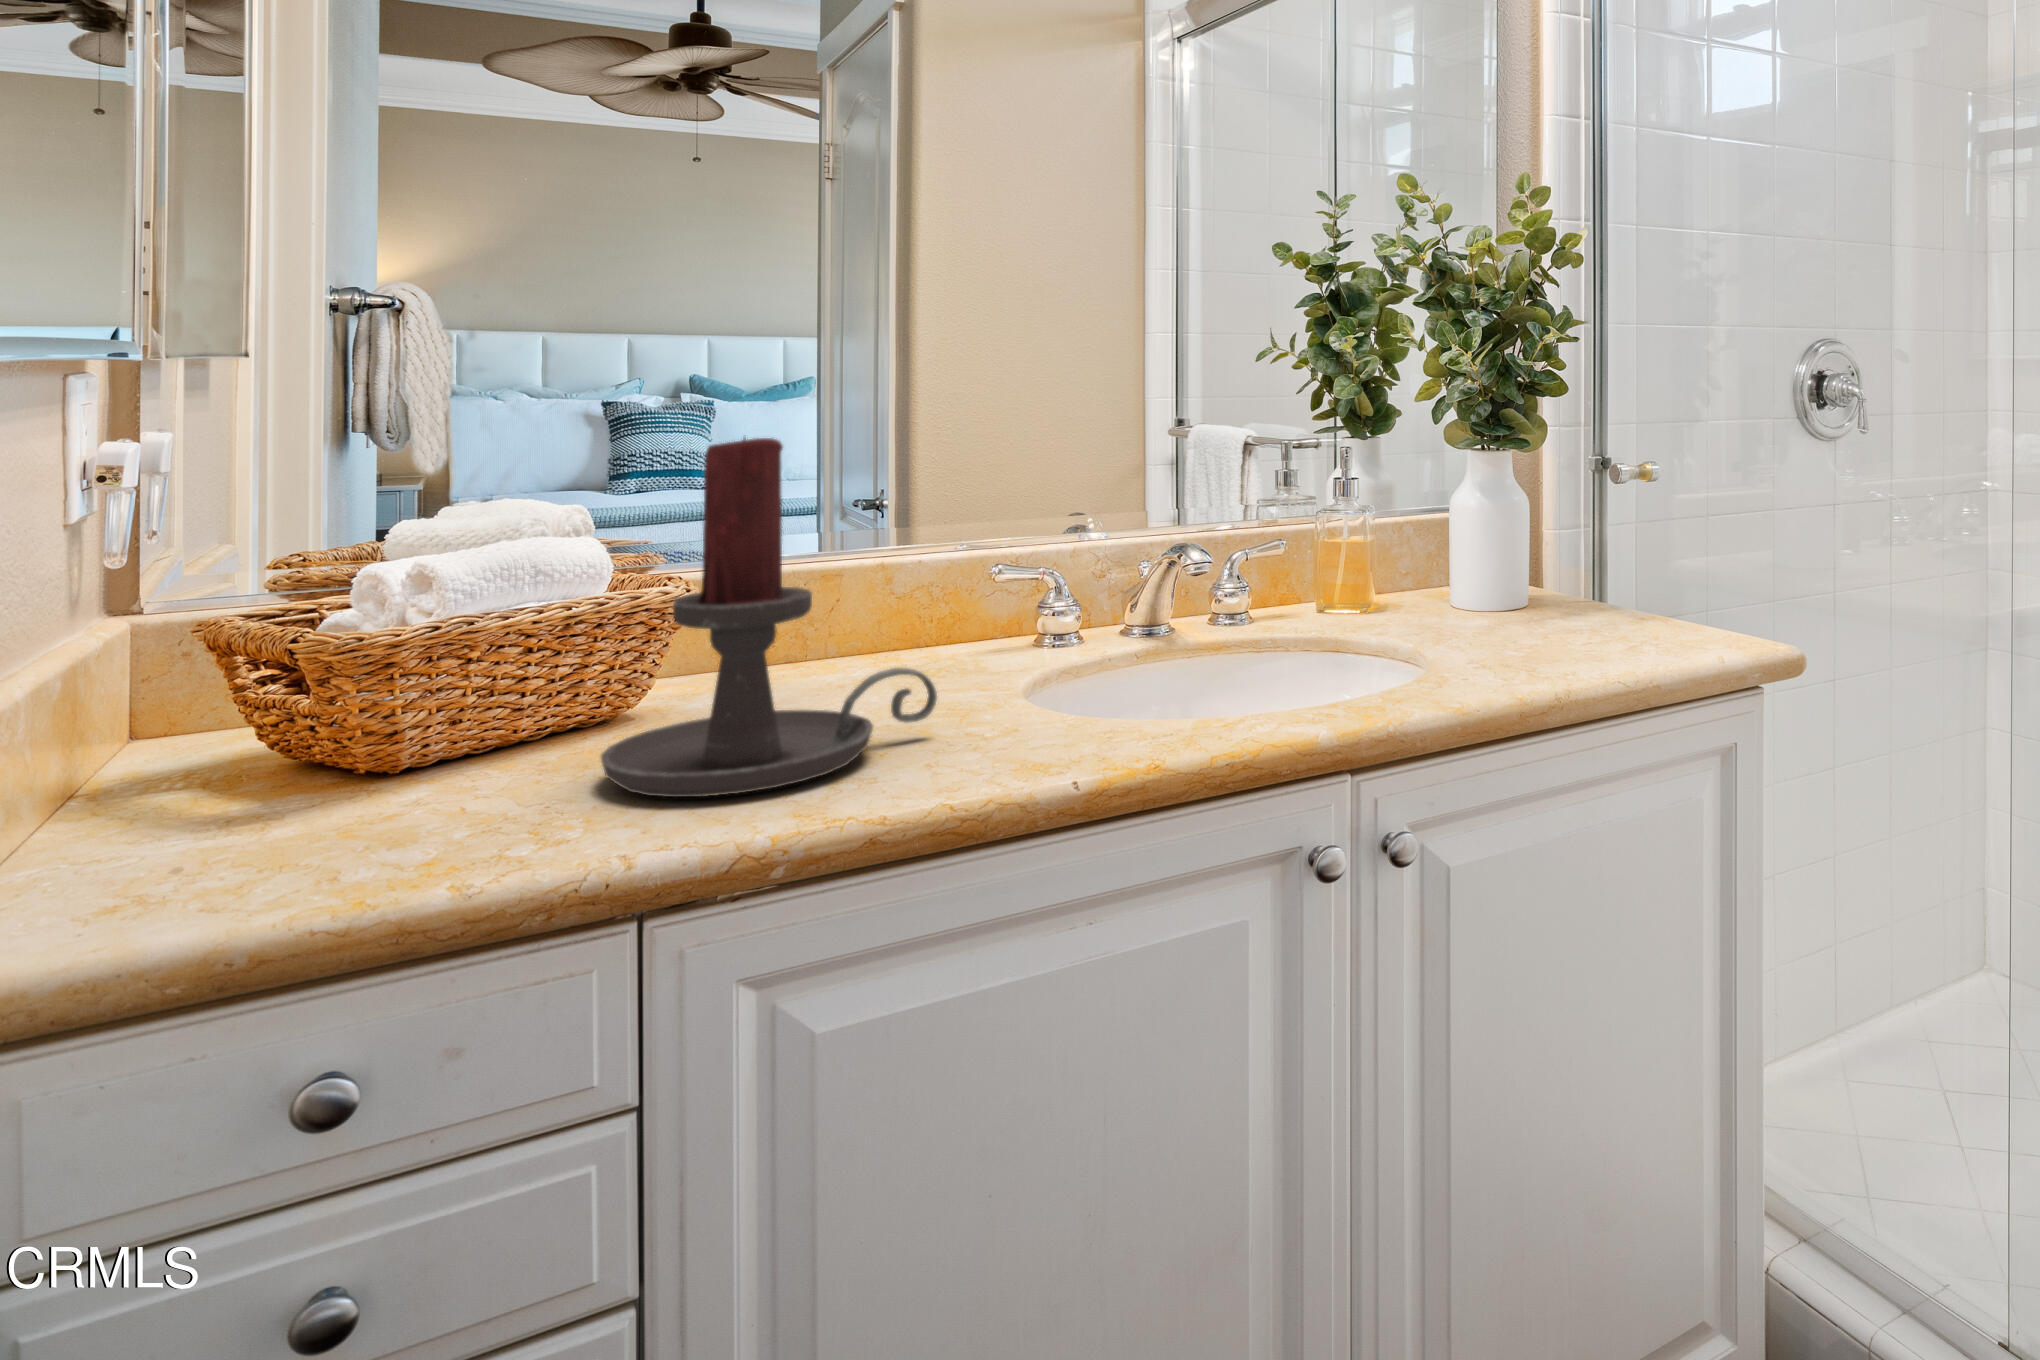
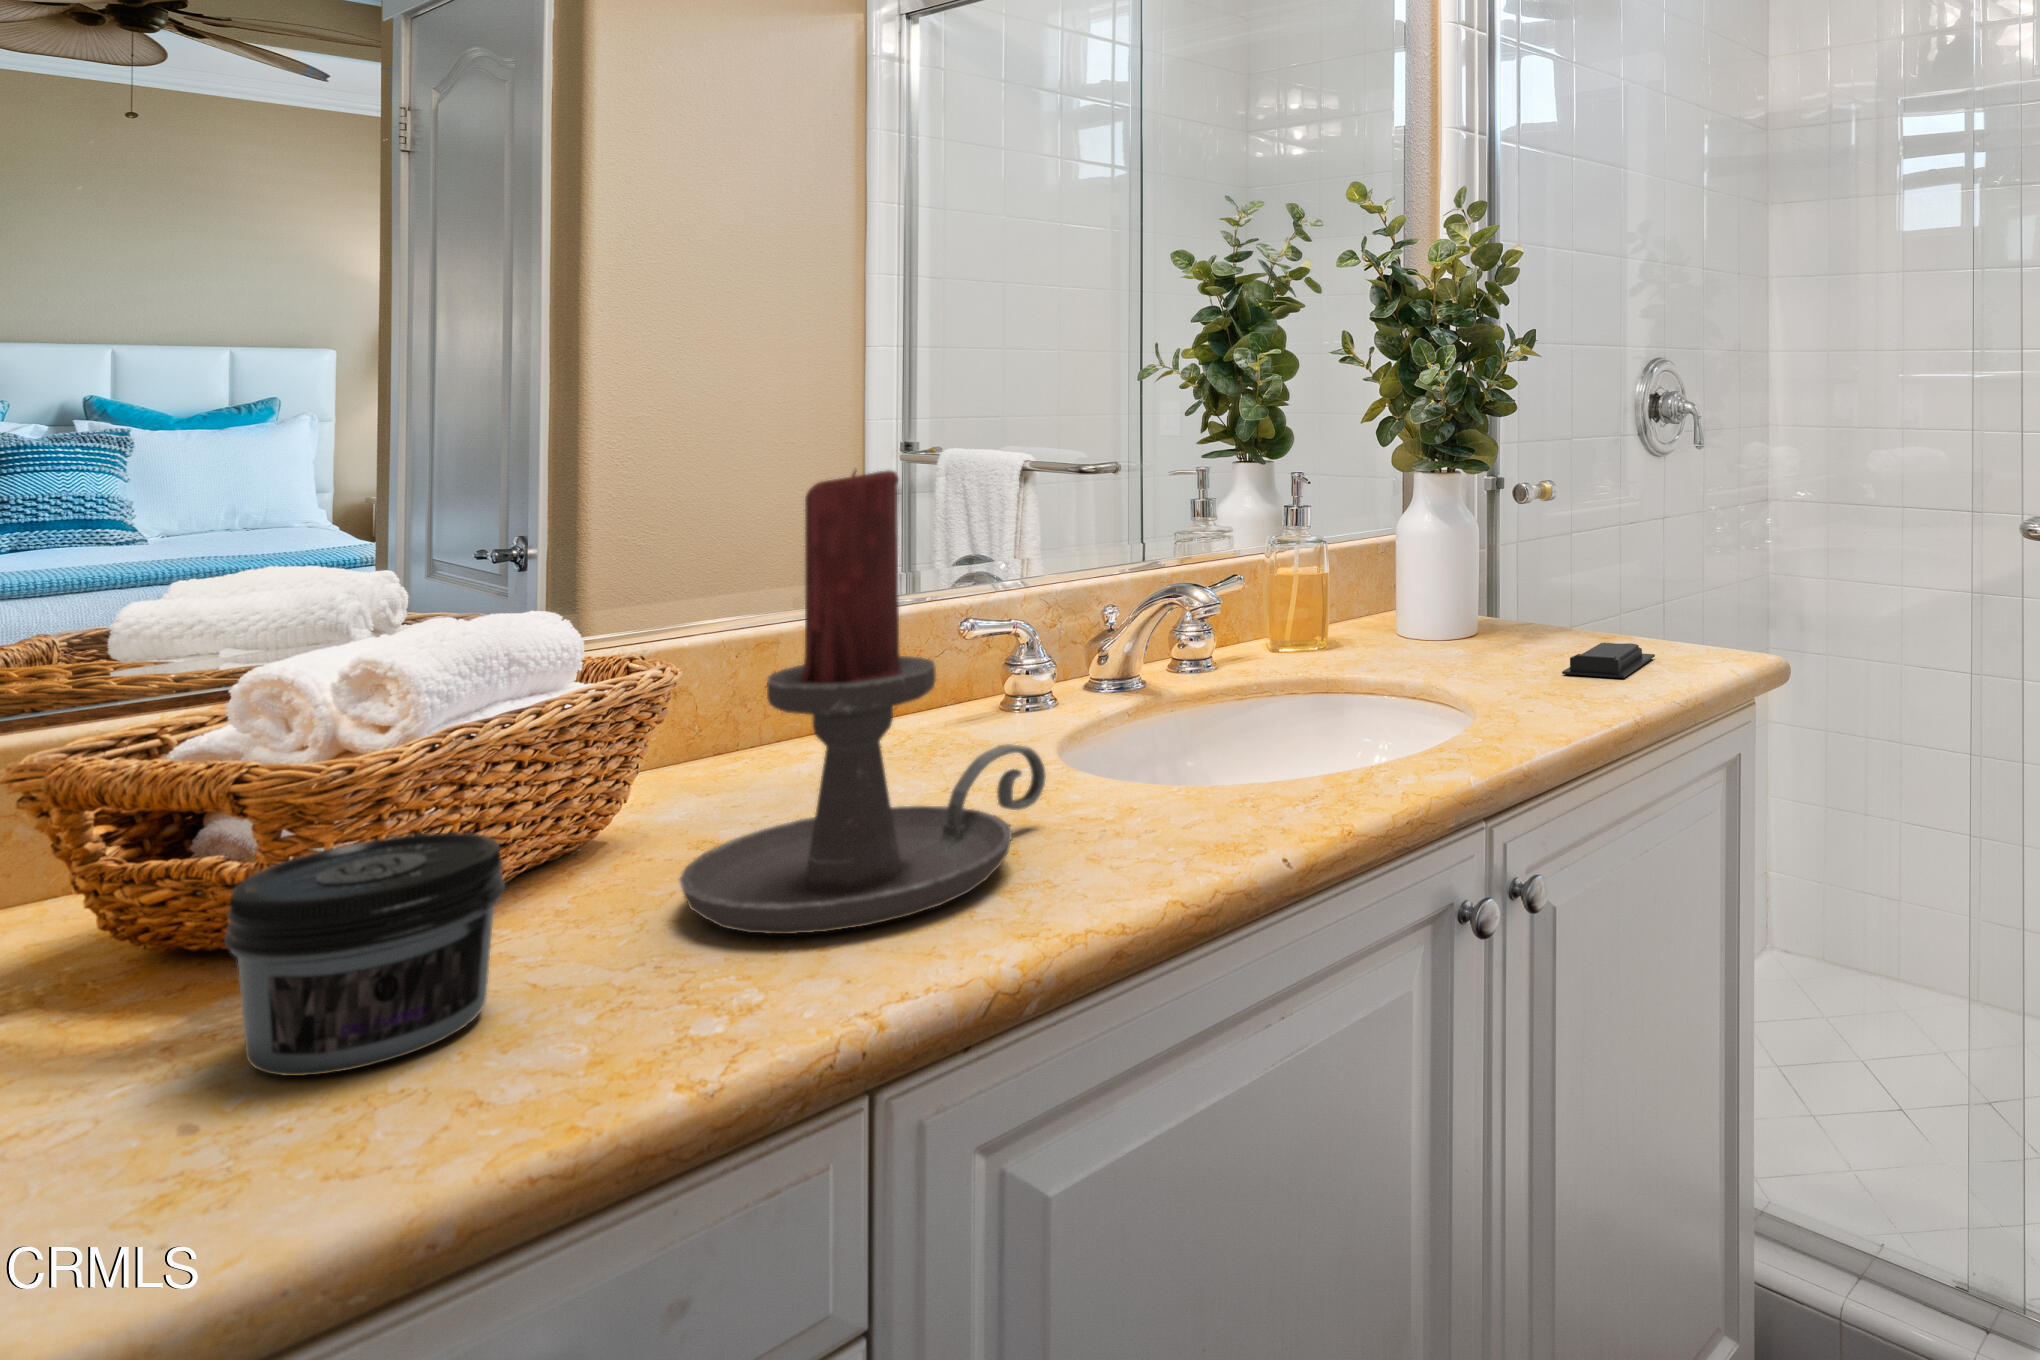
soap bar: none [1541,626,1653,661] -> present [1562,643,1655,678]
jar: none [234,691,437,848] -> present [225,833,505,1076]

